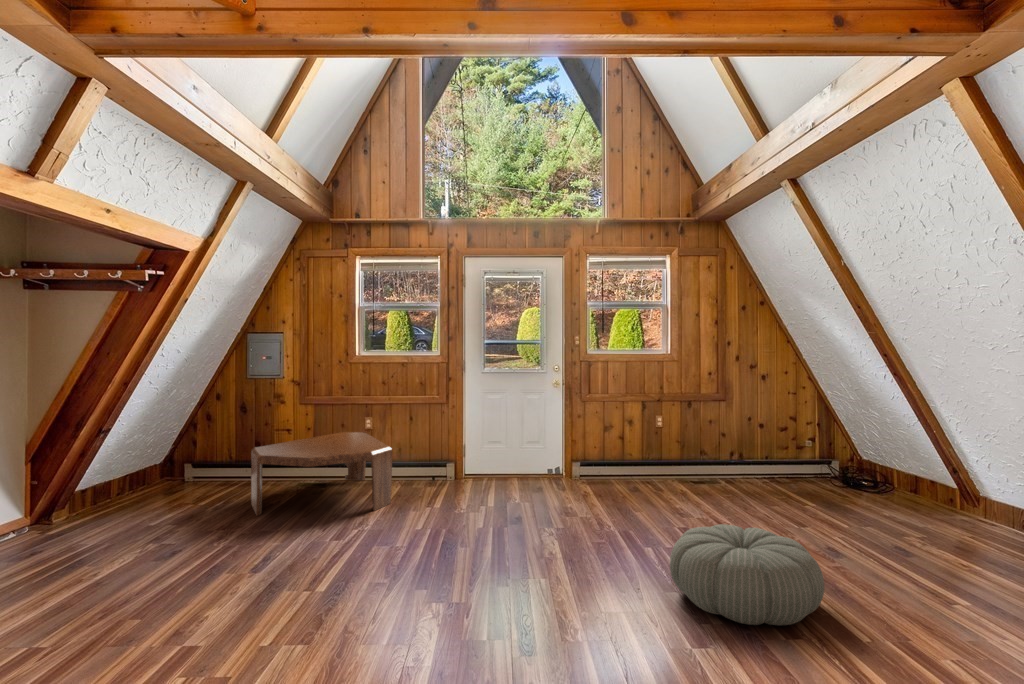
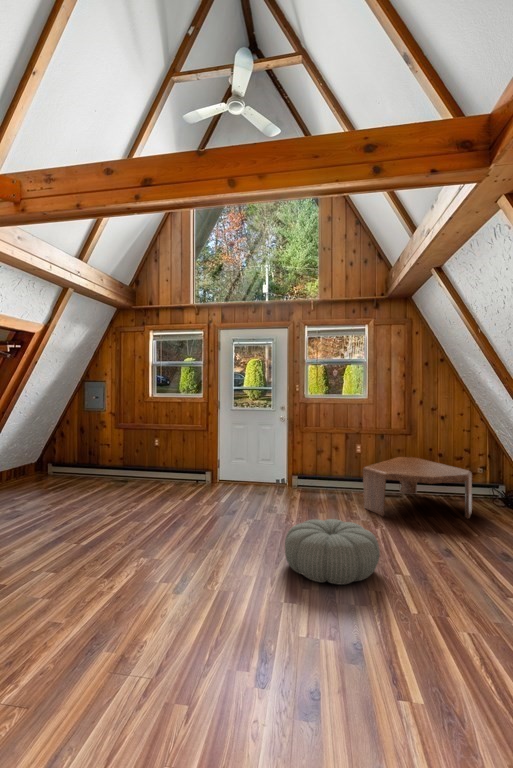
coffee table: present [251,432,392,516] -> present [363,457,472,519]

